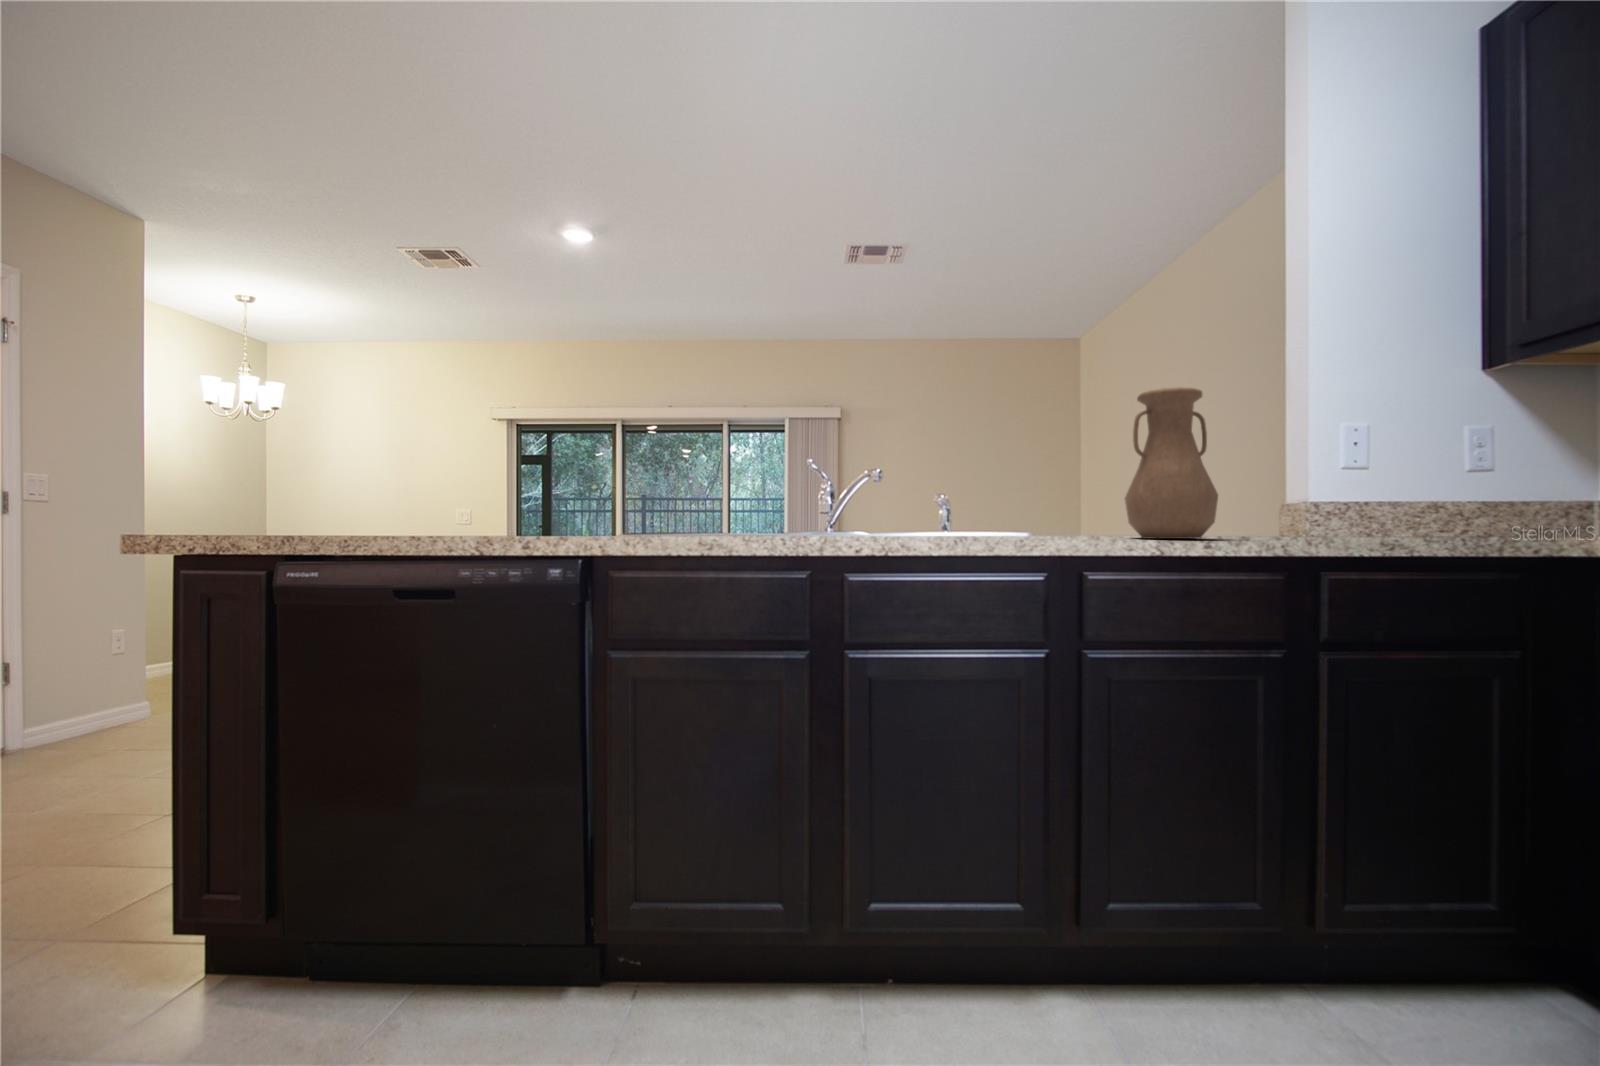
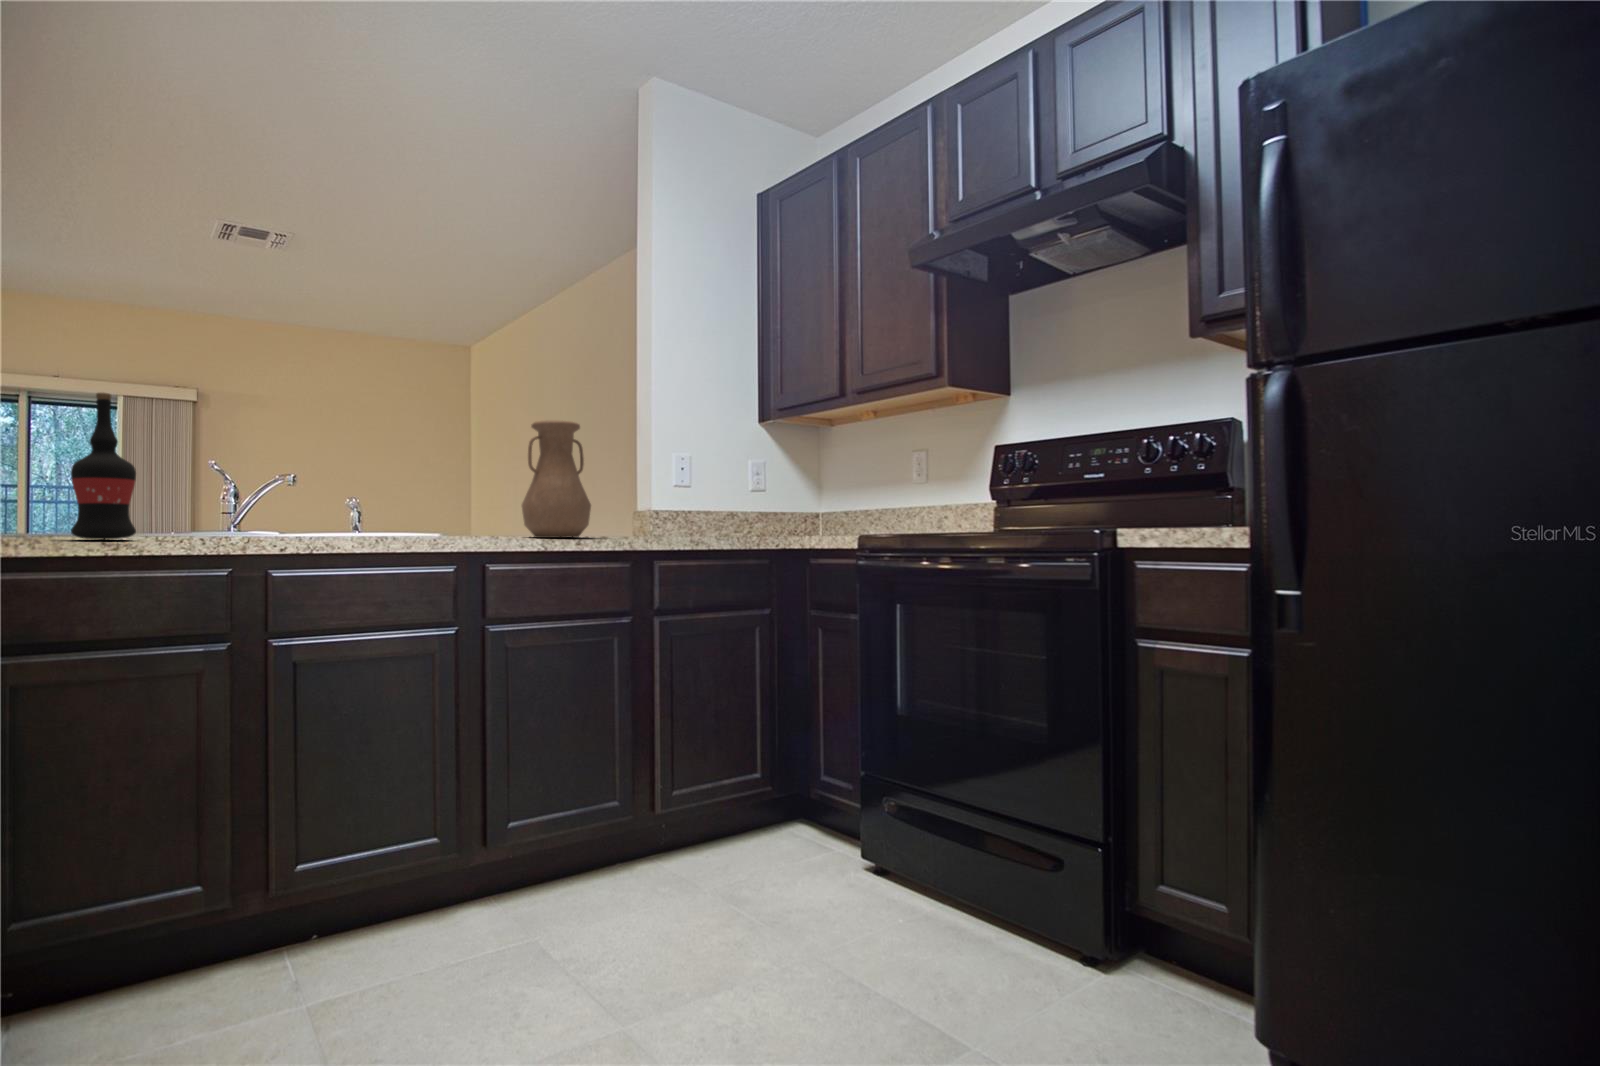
wine bottle: none [674,390,727,538] -> present [71,392,136,540]

